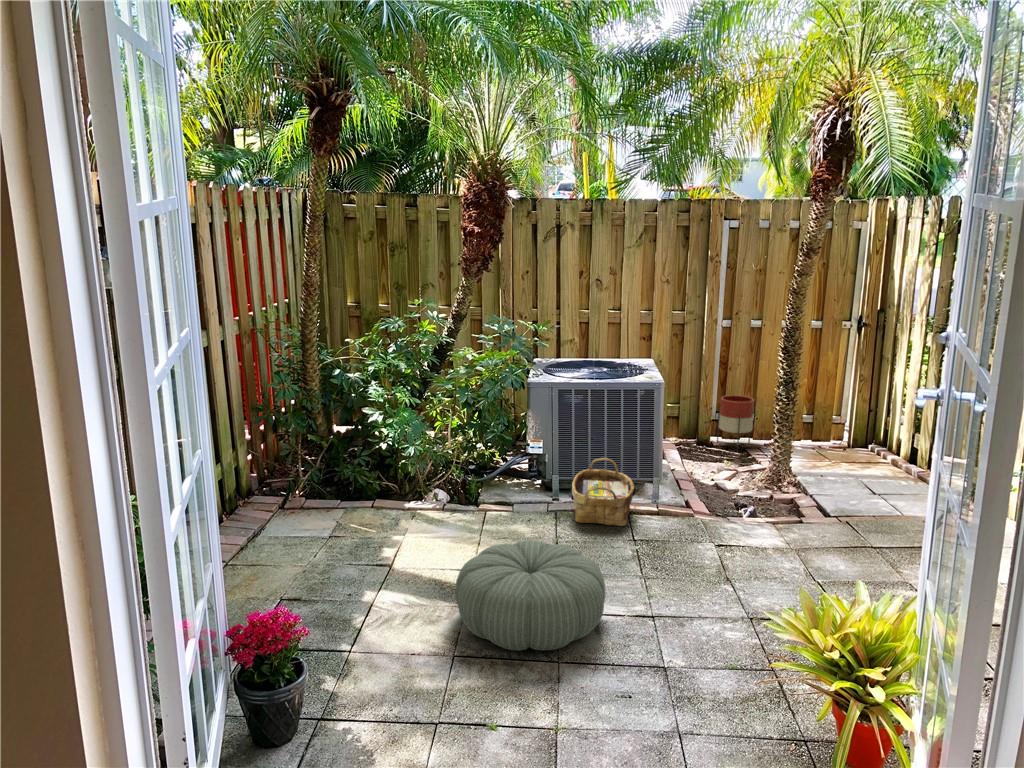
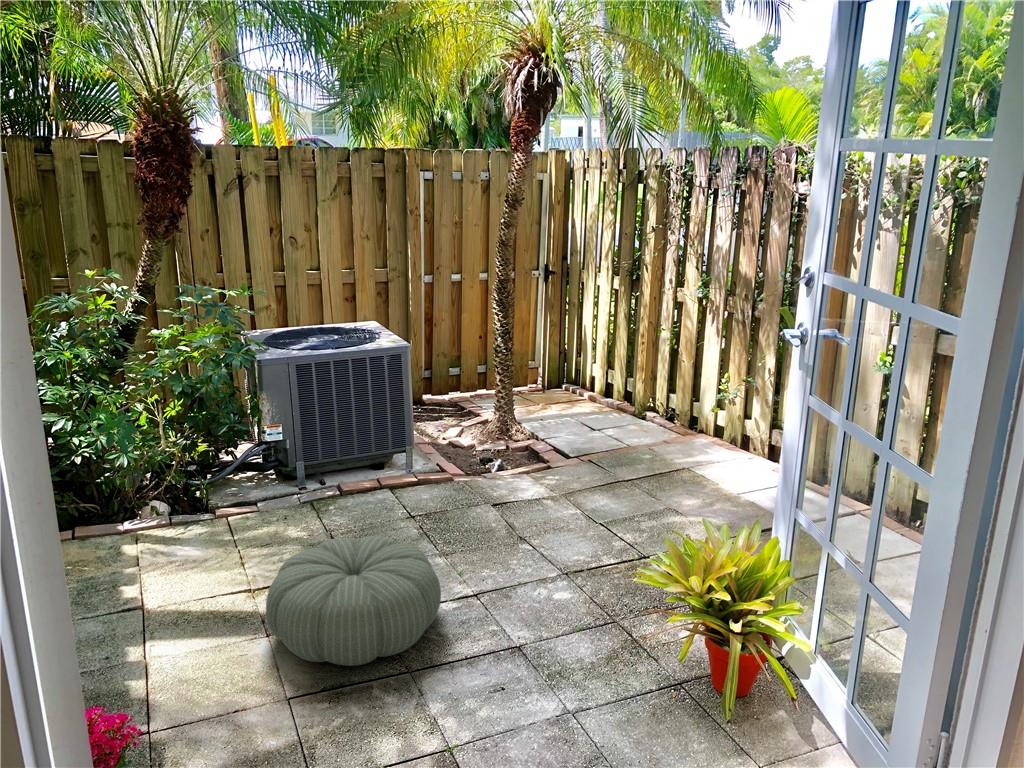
planter: present [717,395,754,451] -> none [430,351,464,407]
woven basket: present [572,458,634,526] -> none [327,433,397,508]

